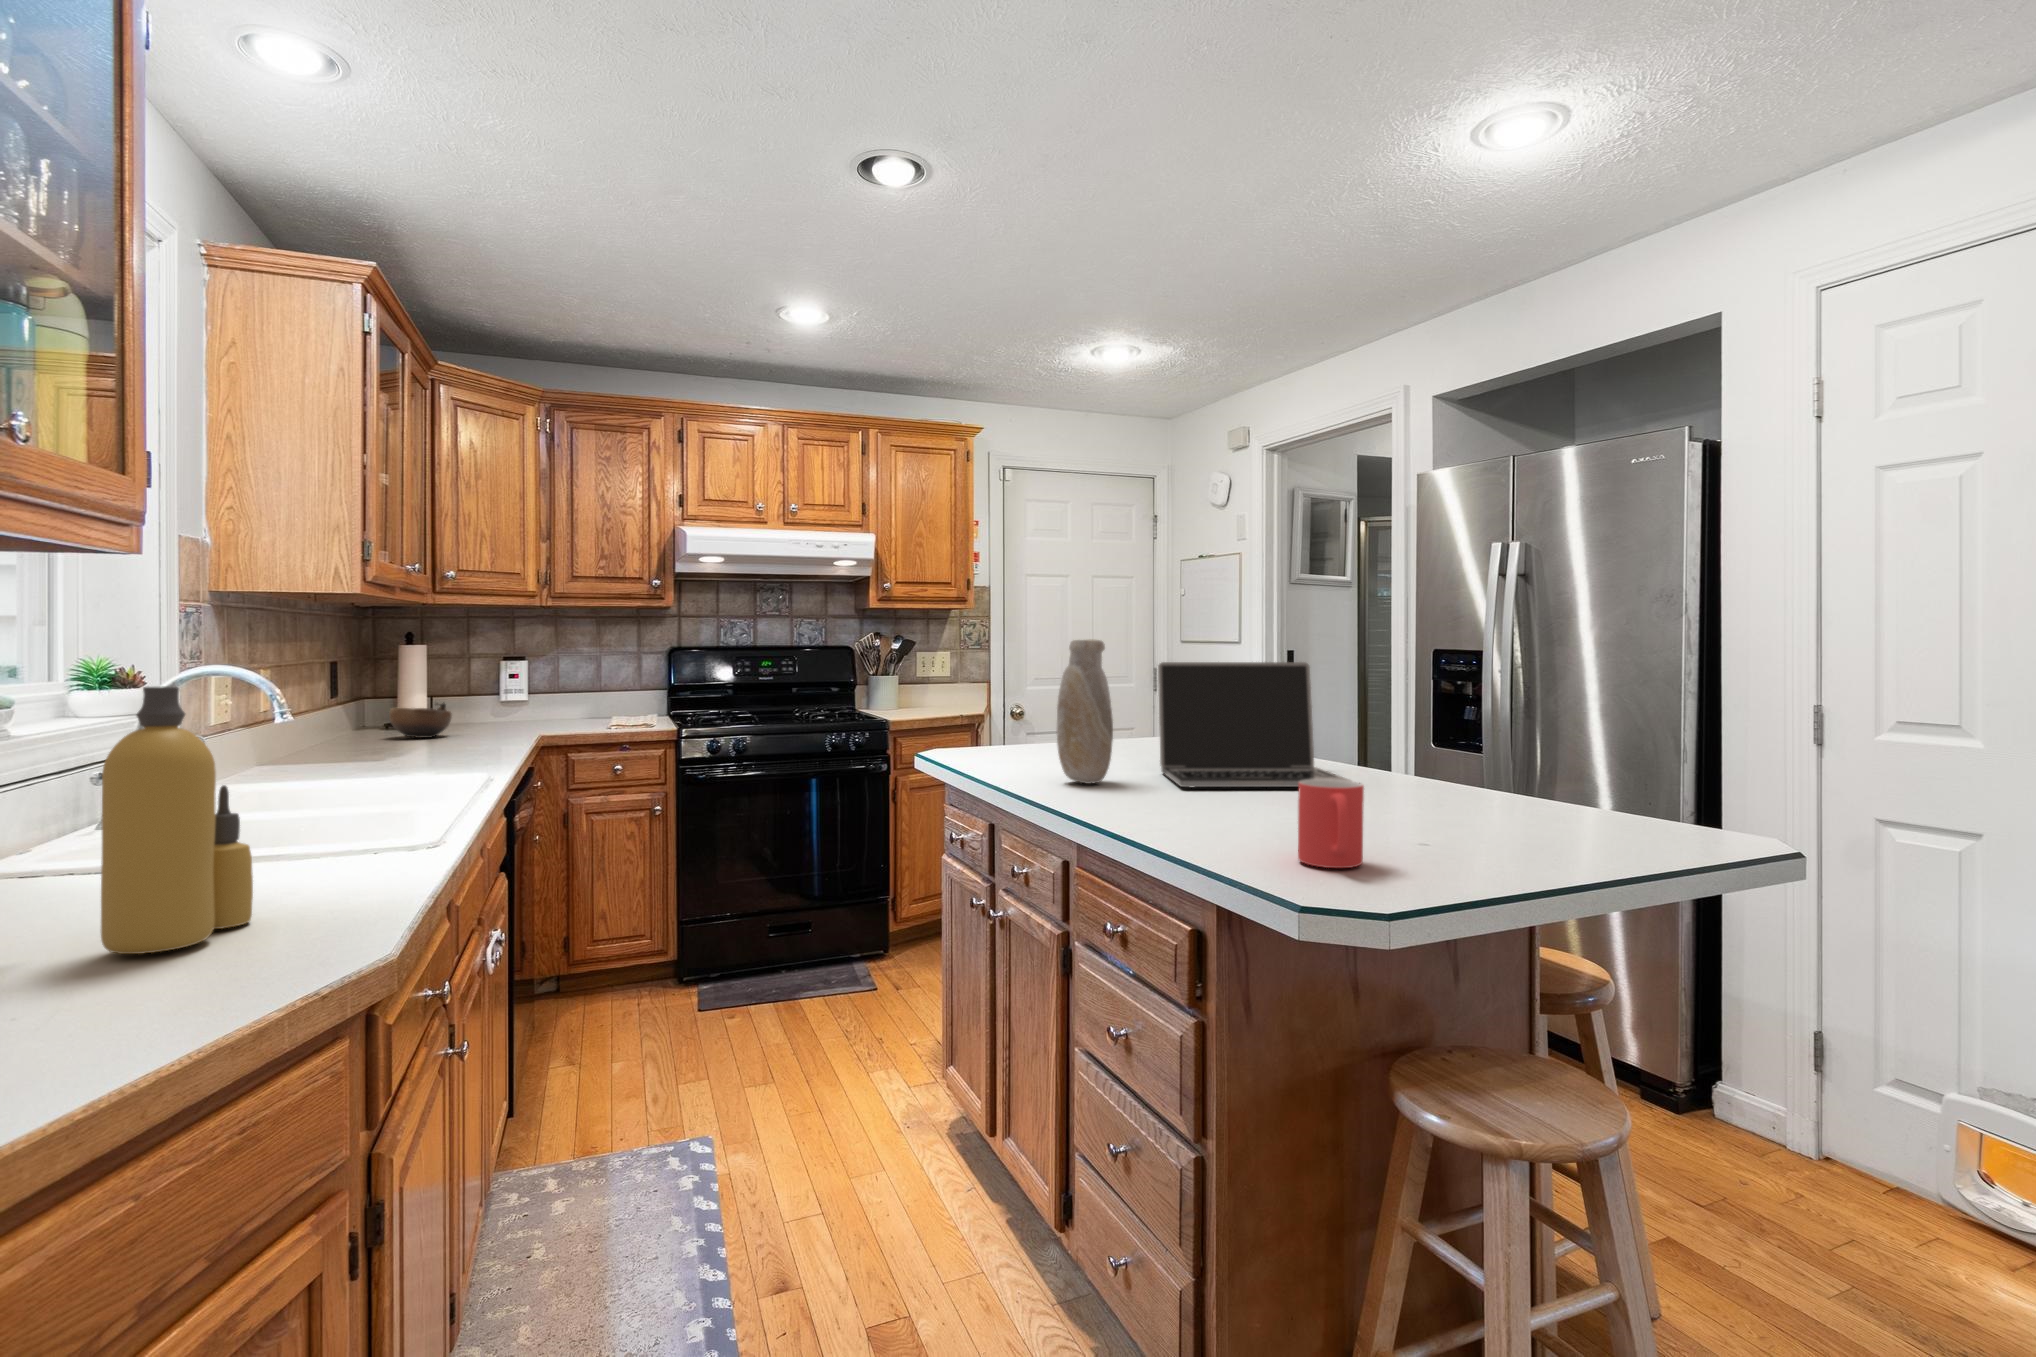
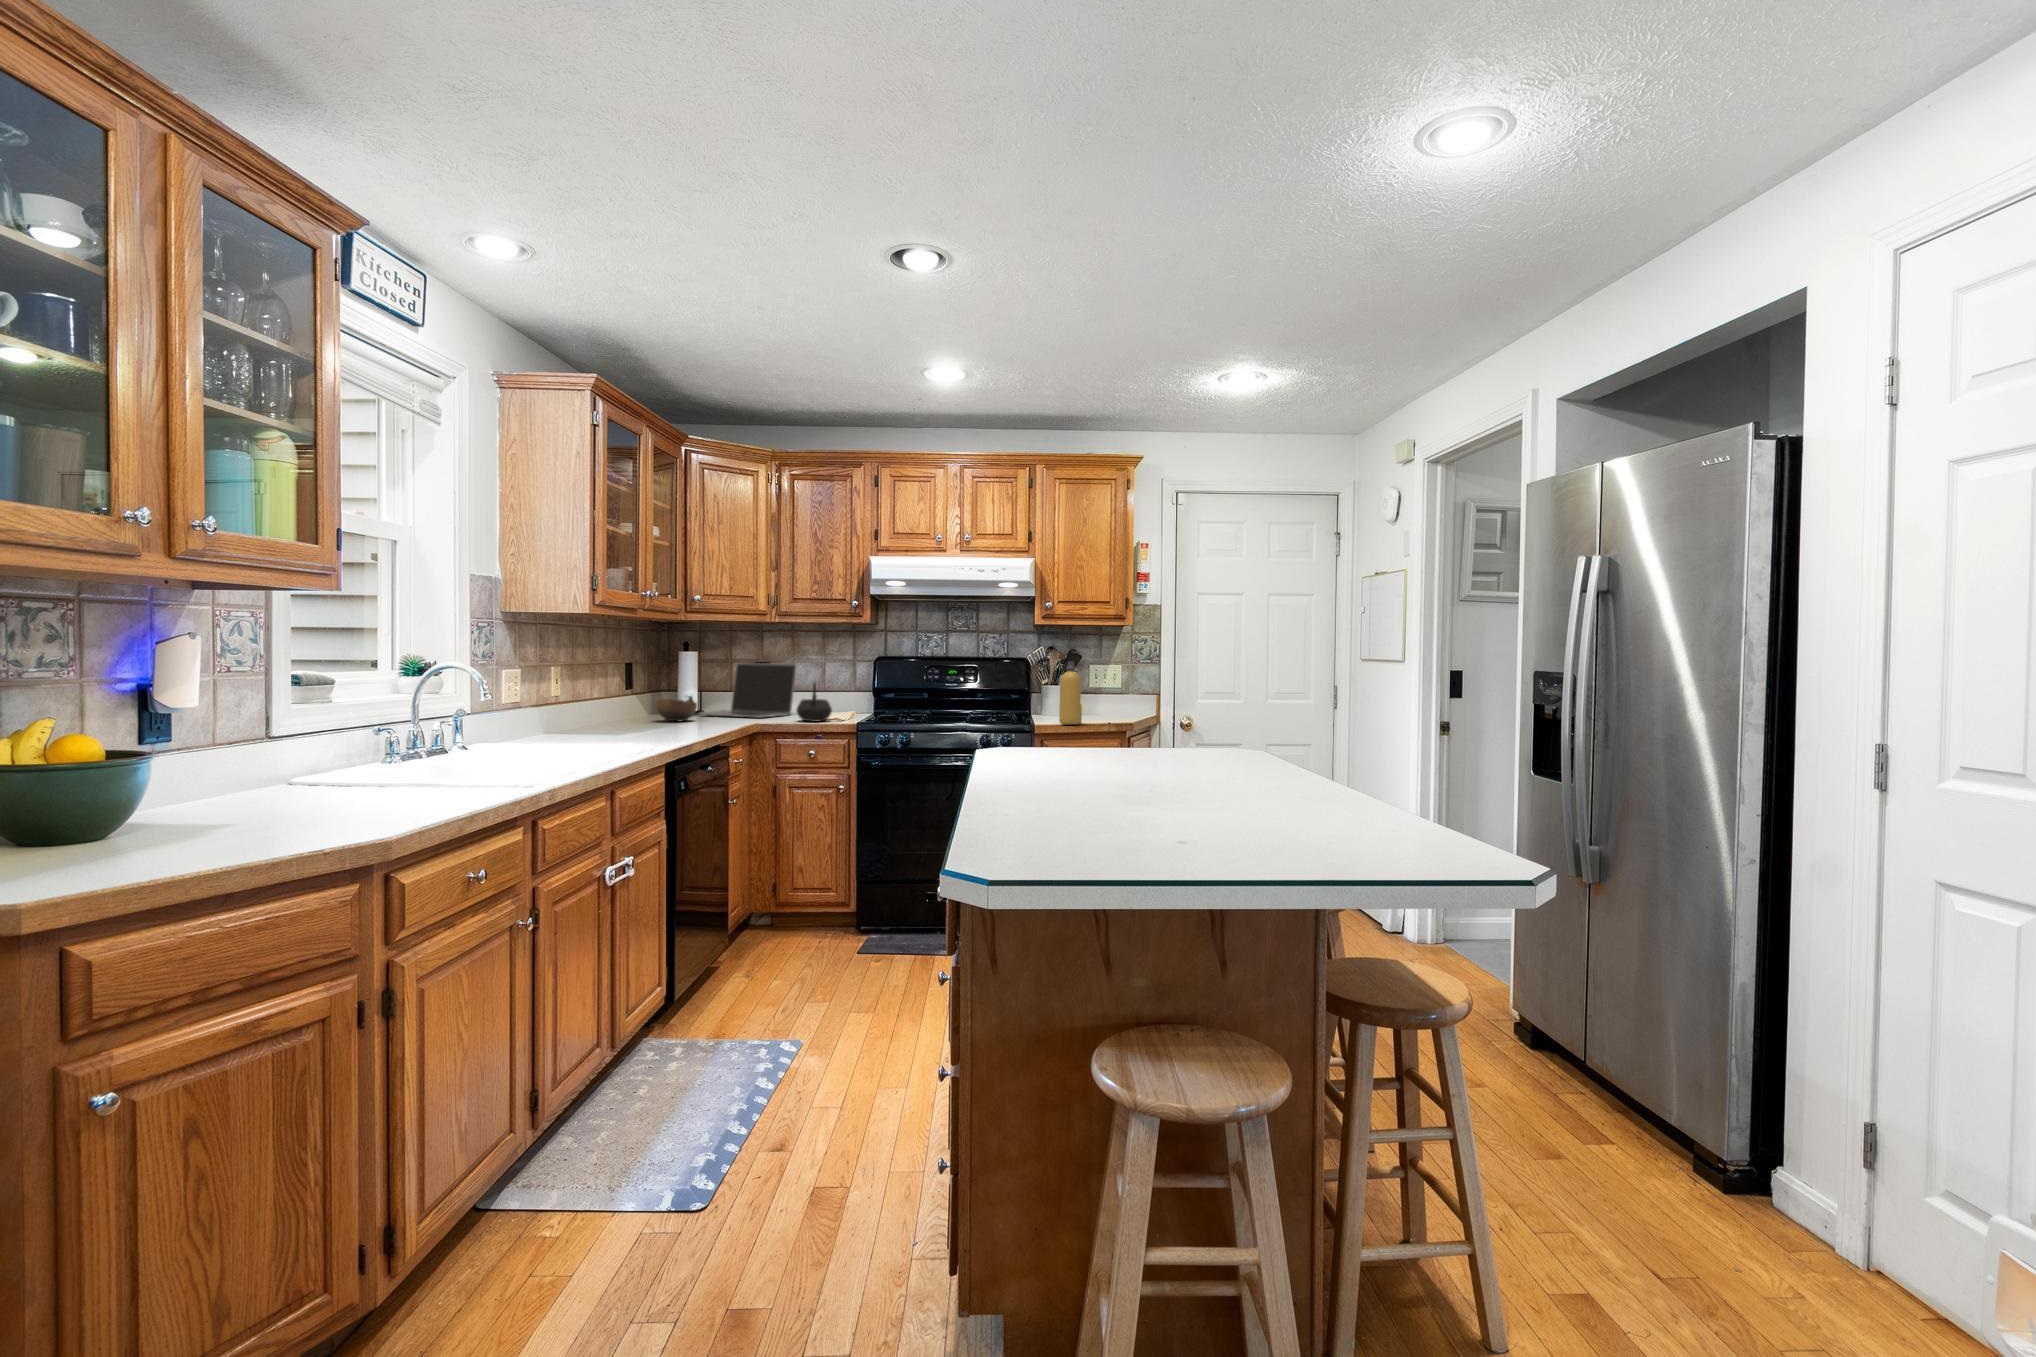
vase: present [1057,640,1113,784] -> none [1007,656,1055,779]
laptop: present [1158,662,1352,788] -> present [700,663,796,718]
kettle: none [592,679,639,730] -> present [796,683,832,722]
bottle: present [101,686,253,954] -> present [1059,662,1082,725]
mug: present [1298,779,1364,868] -> none [1018,776,1071,850]

